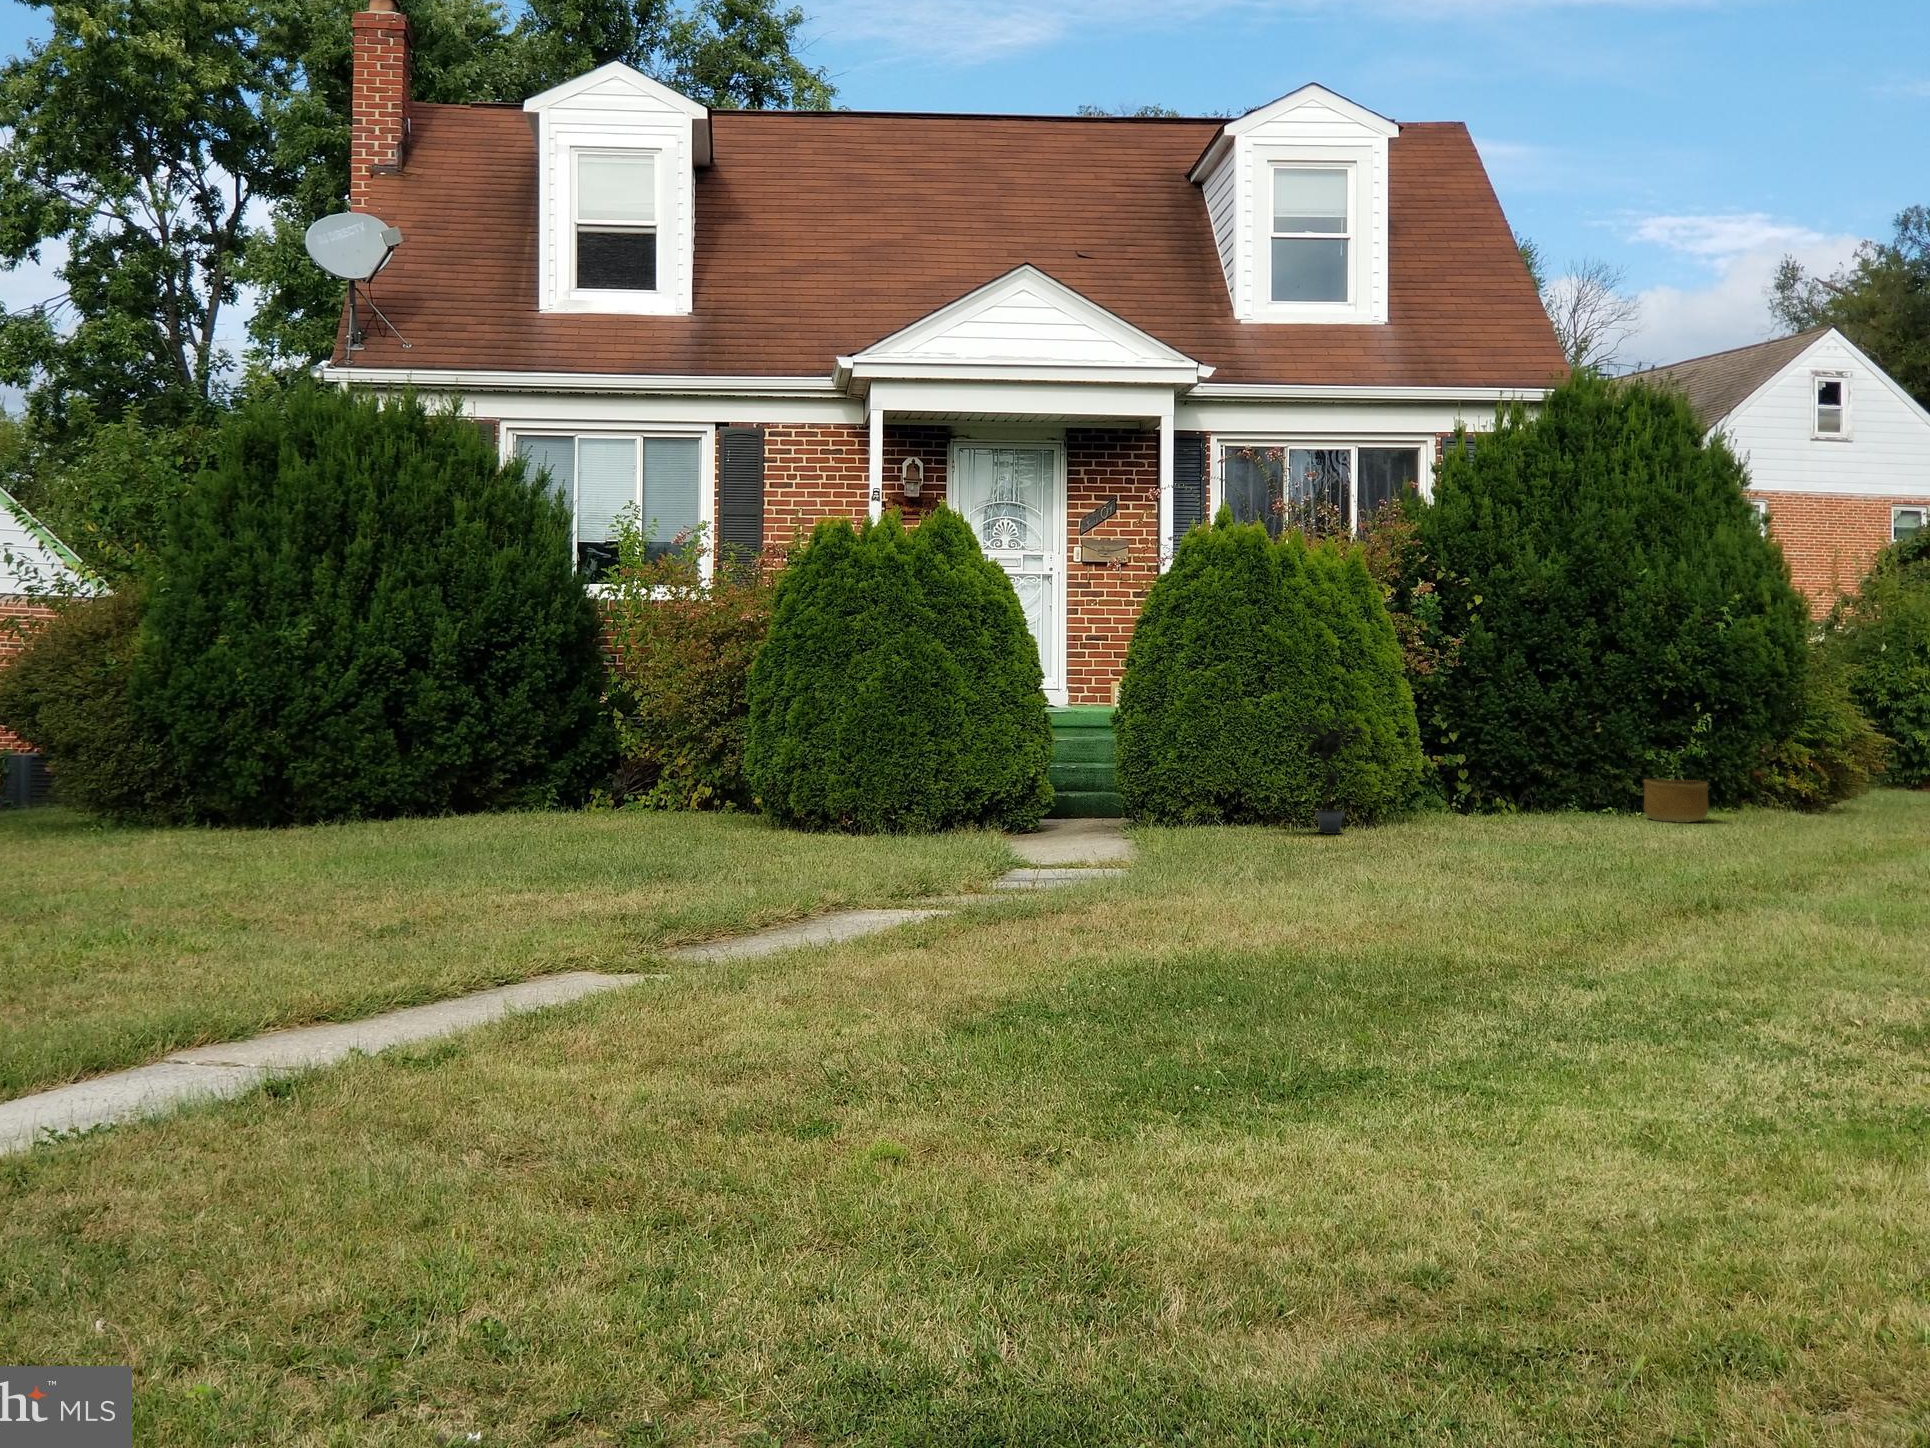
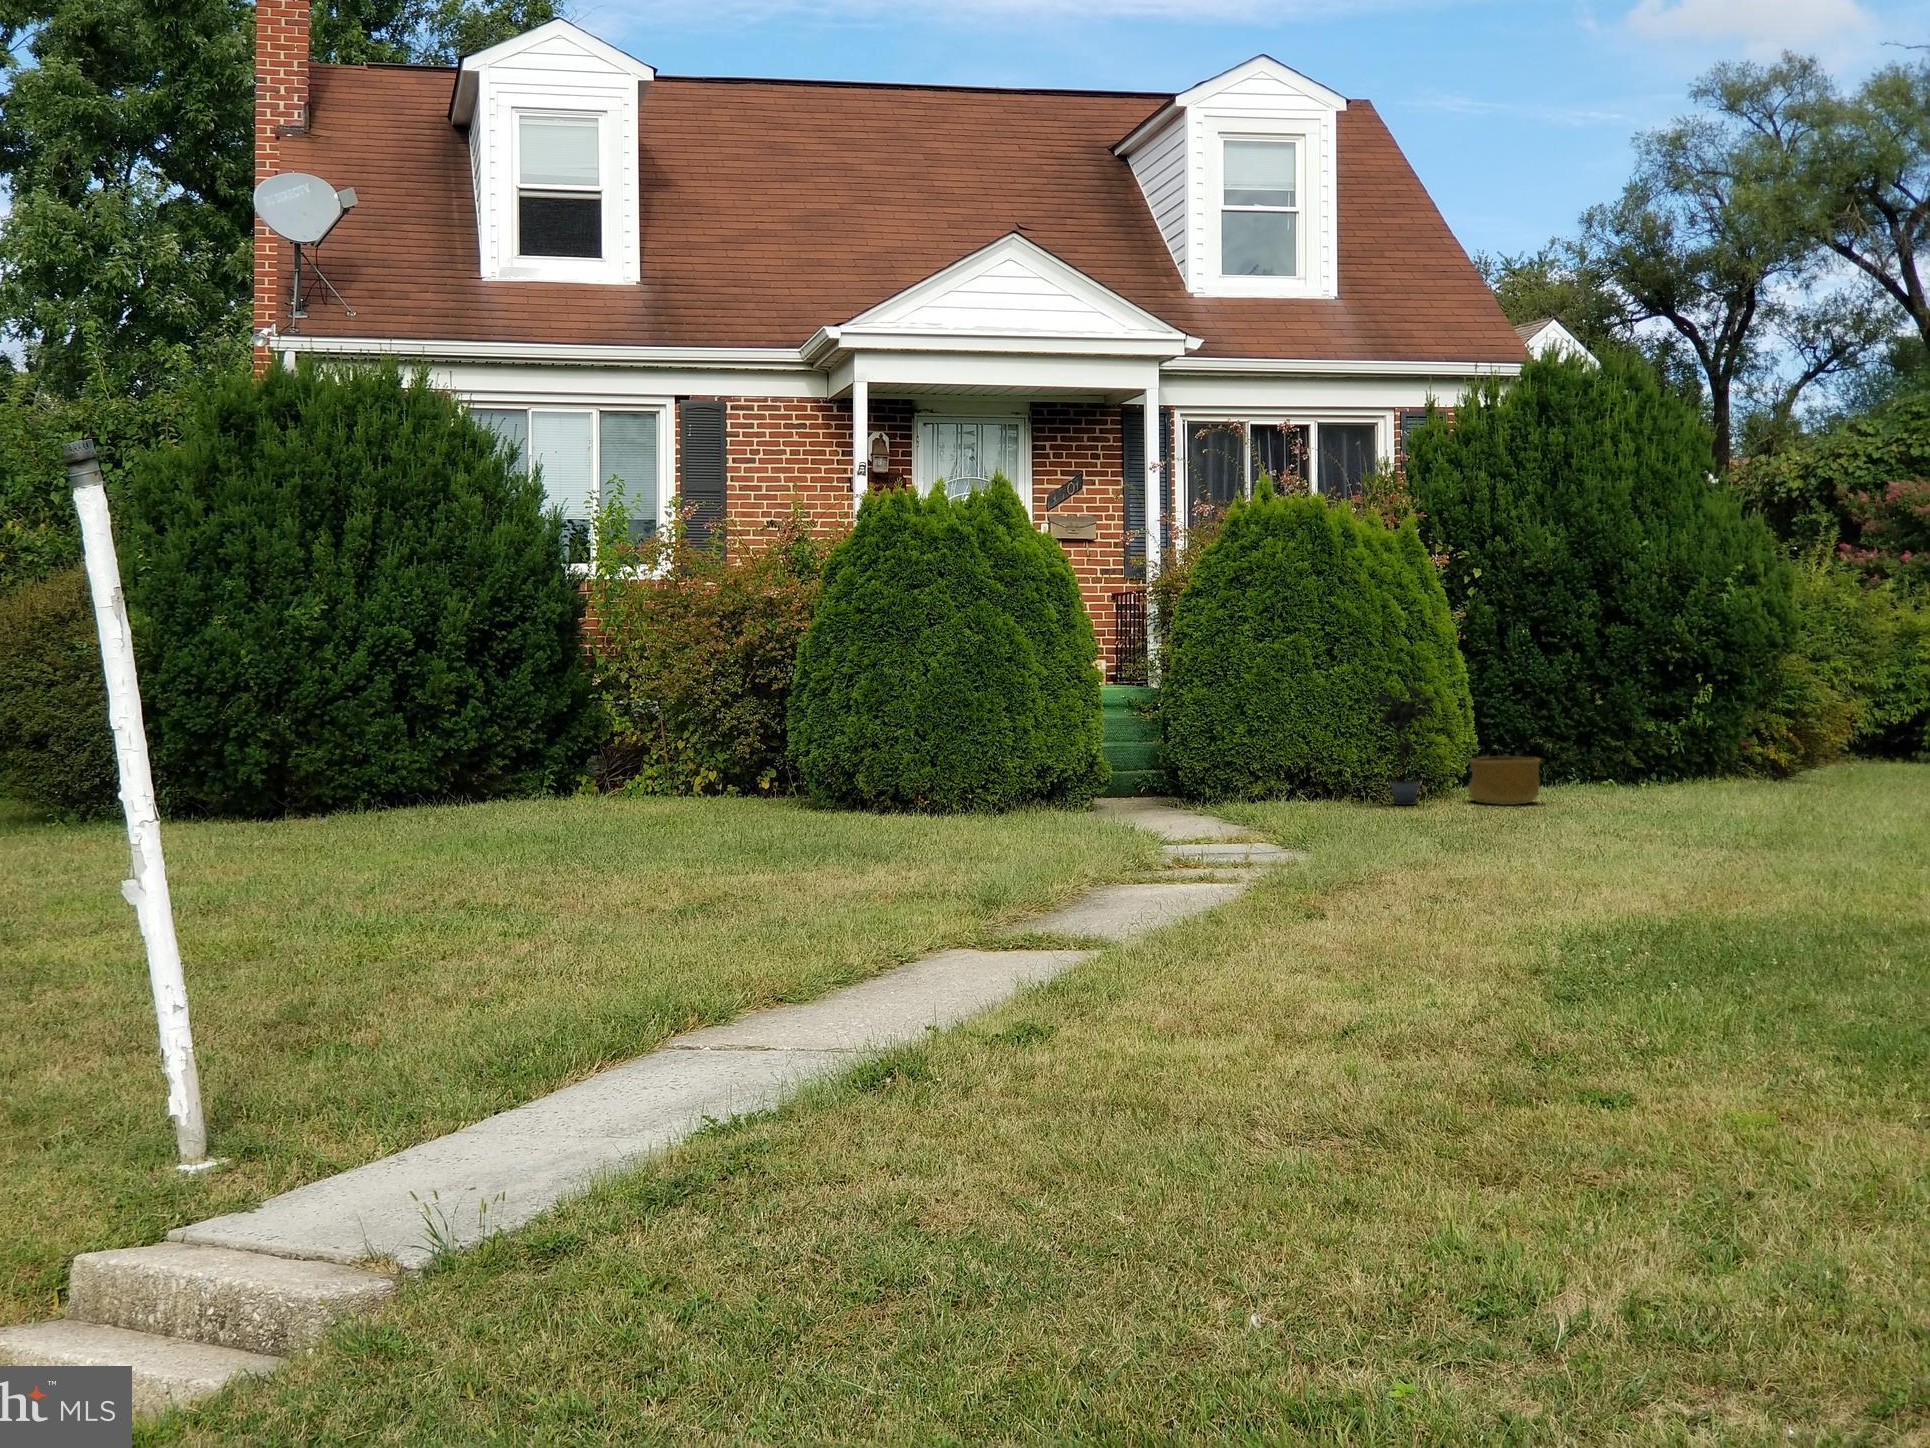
basket: present [1644,779,1708,823] -> present [1468,756,1540,805]

